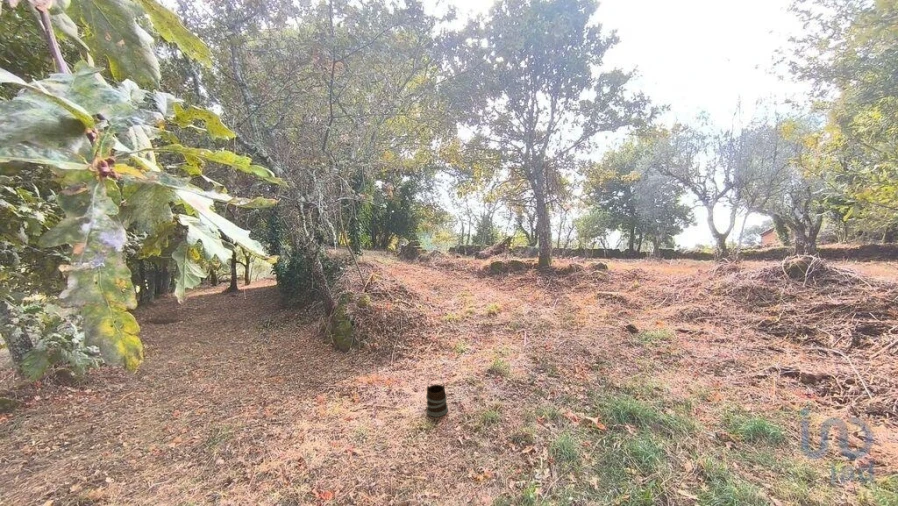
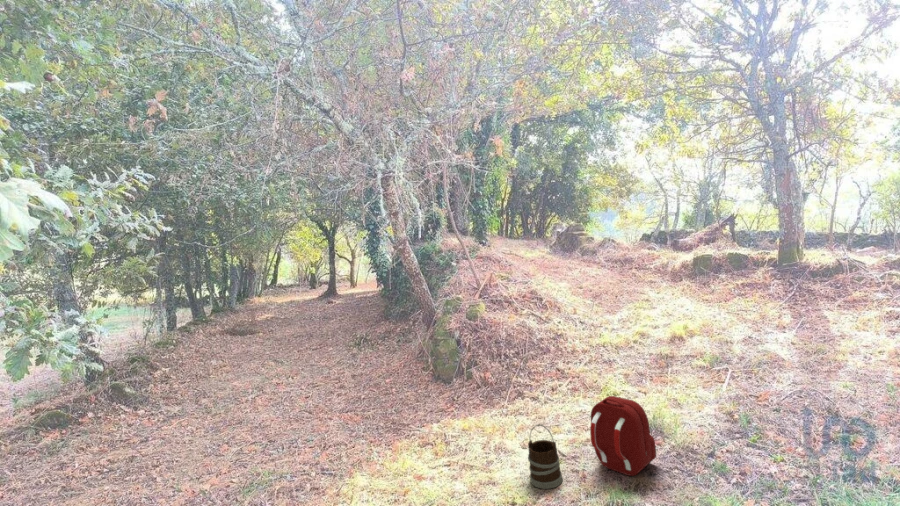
backpack: none [464,352,501,401] -> present [590,396,656,476]

